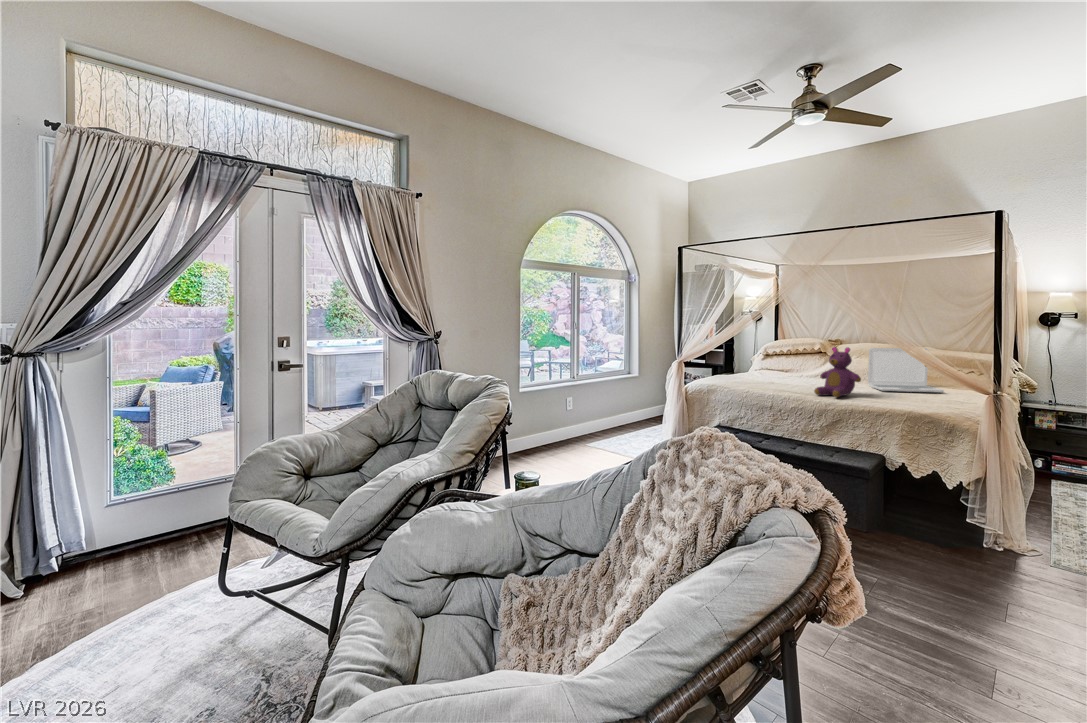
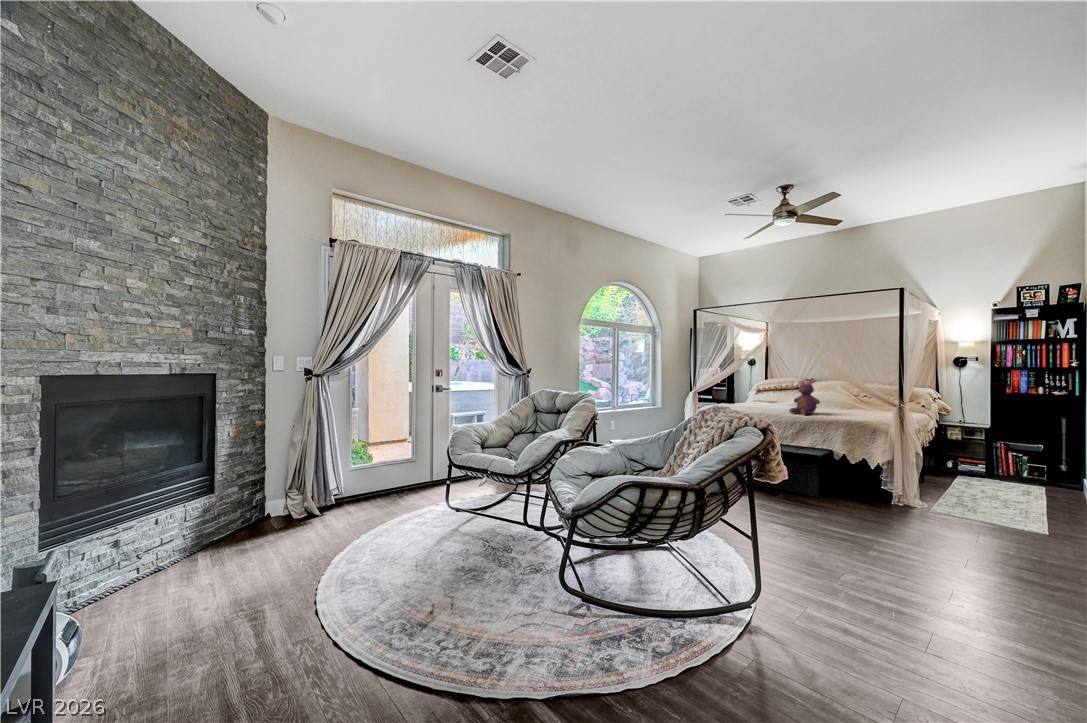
laptop: present [868,348,944,392] -> none [829,382,879,413]

